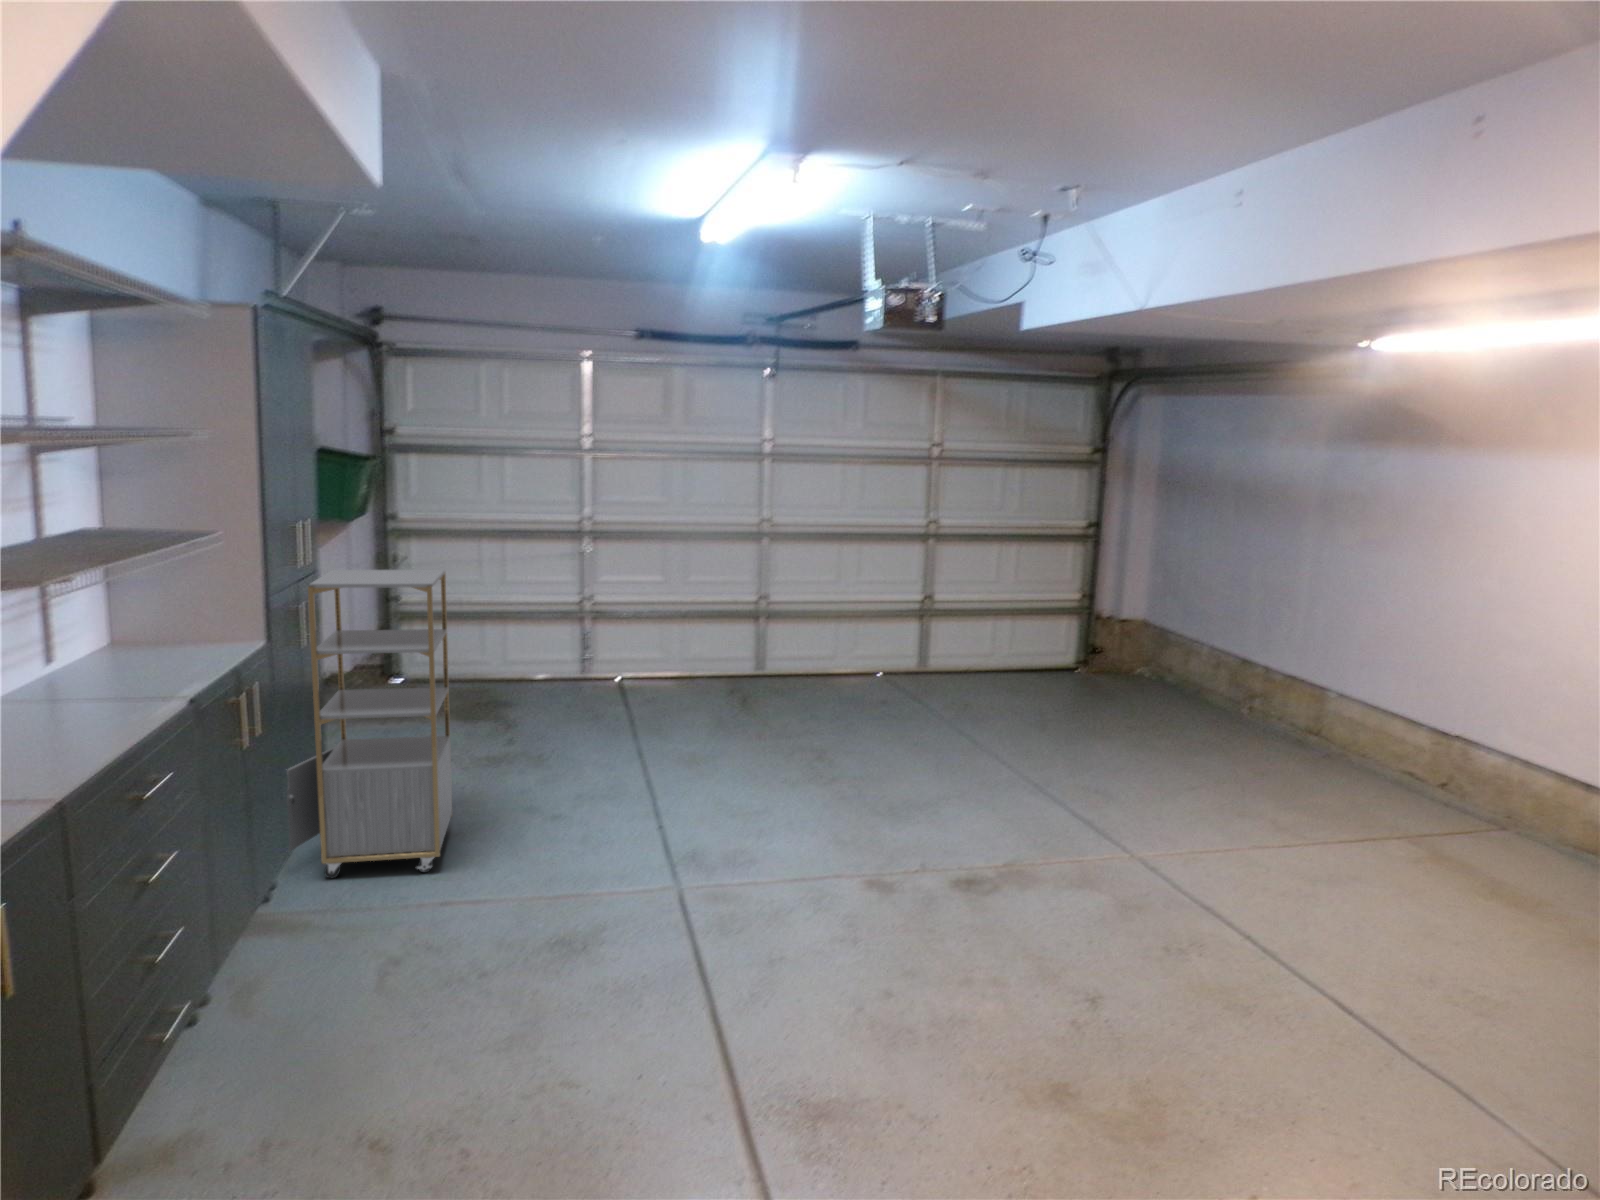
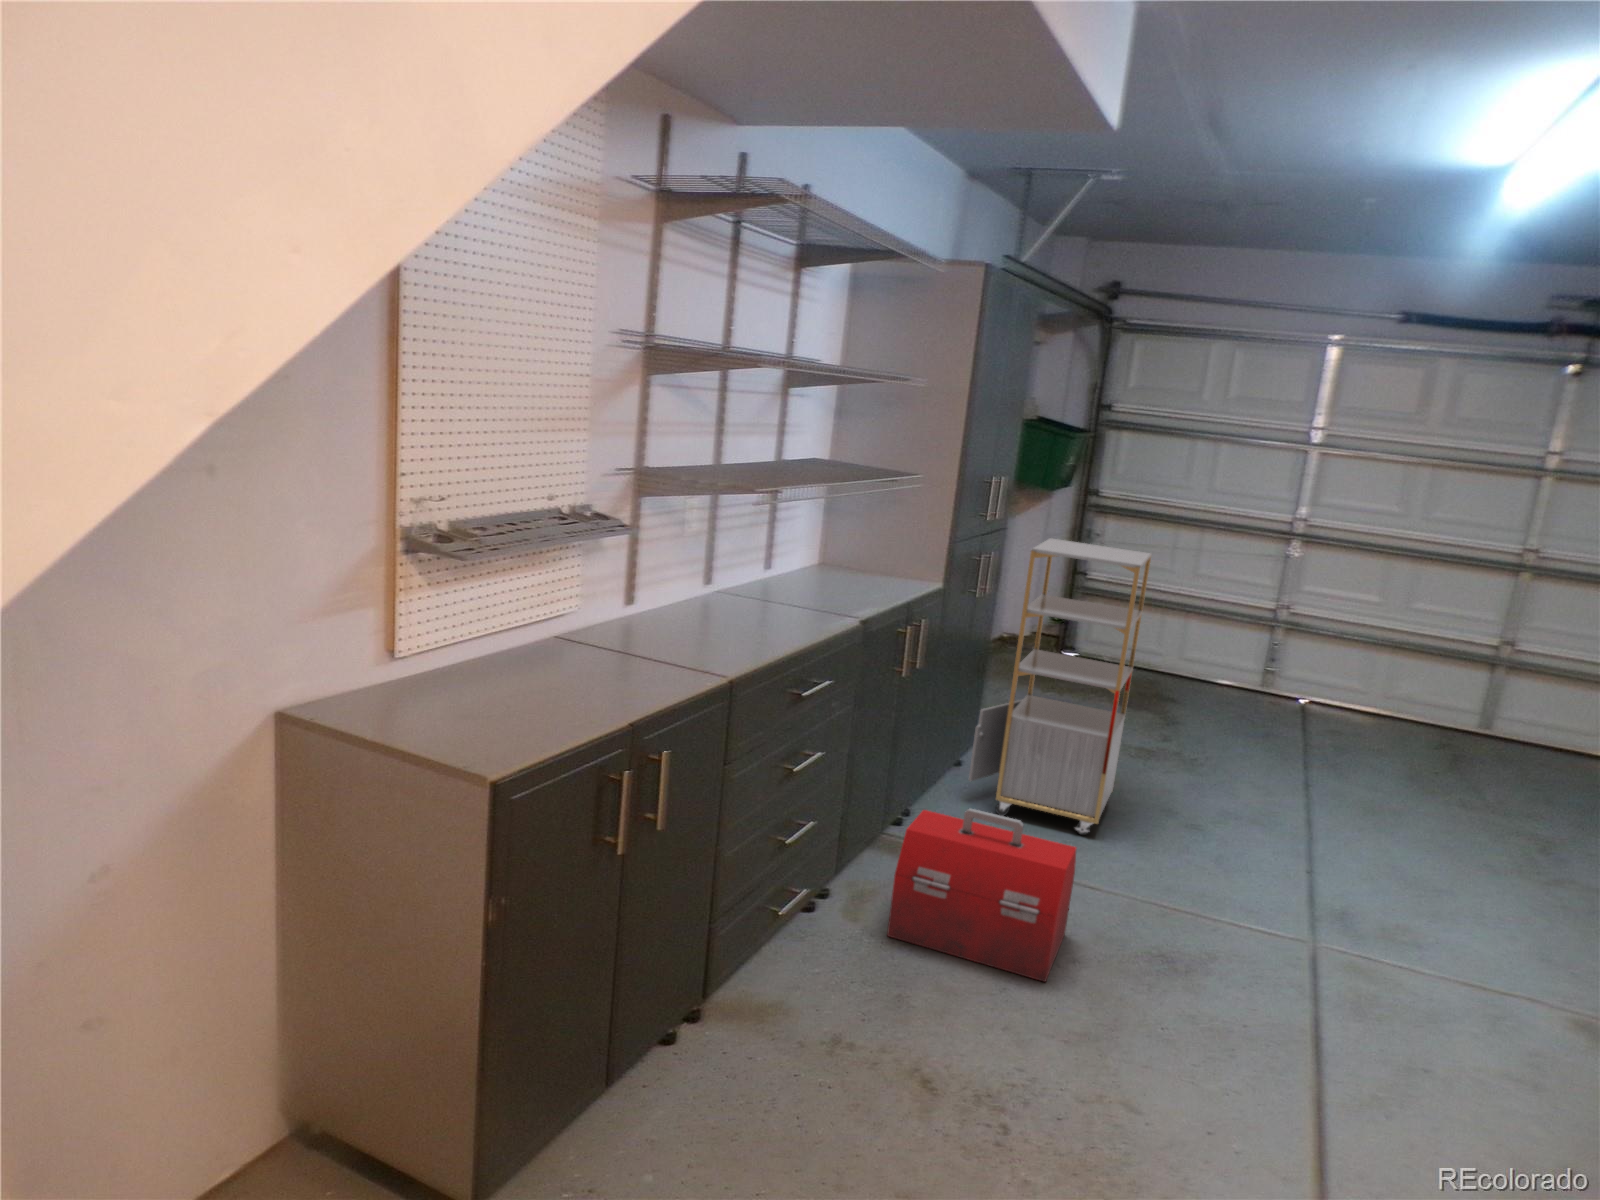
toolbox: none [180,894,415,1087] -> present [887,809,1076,982]

